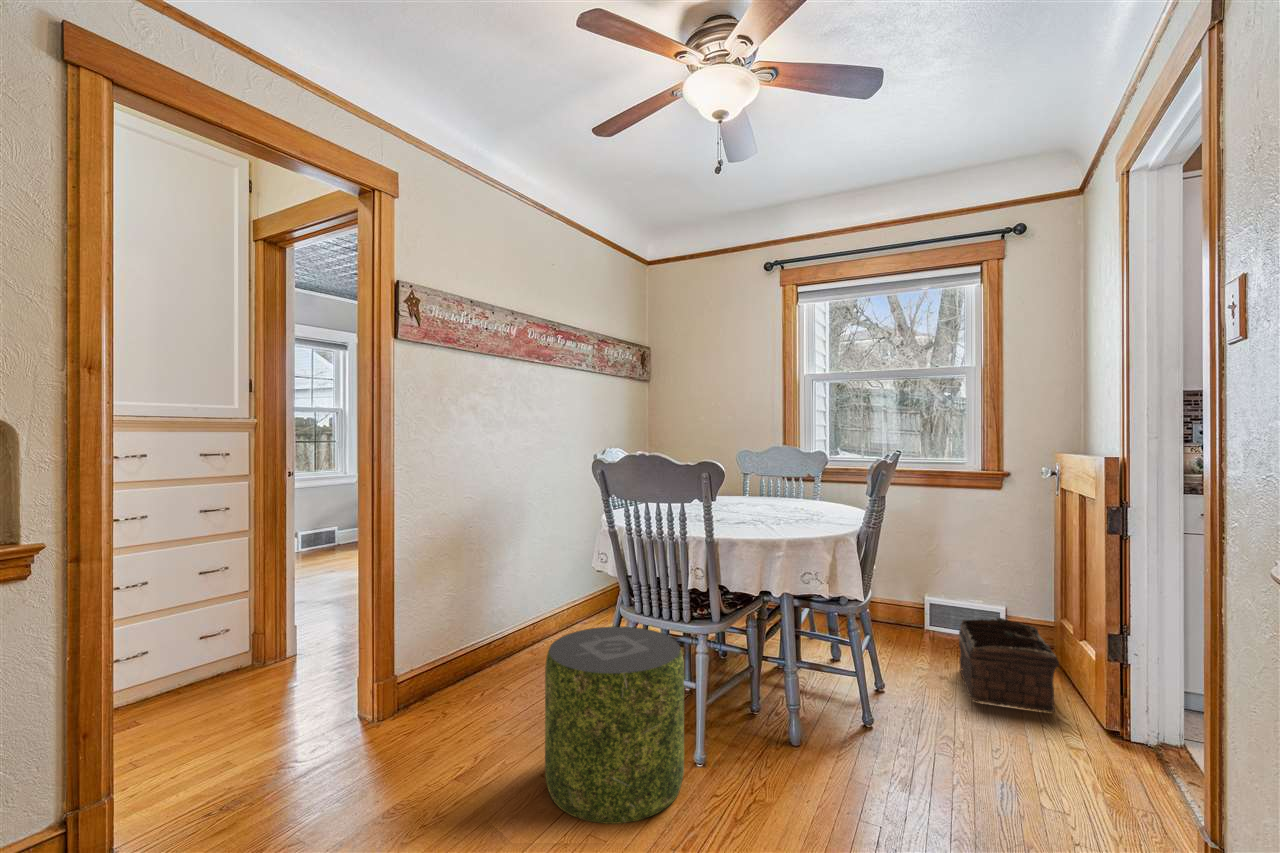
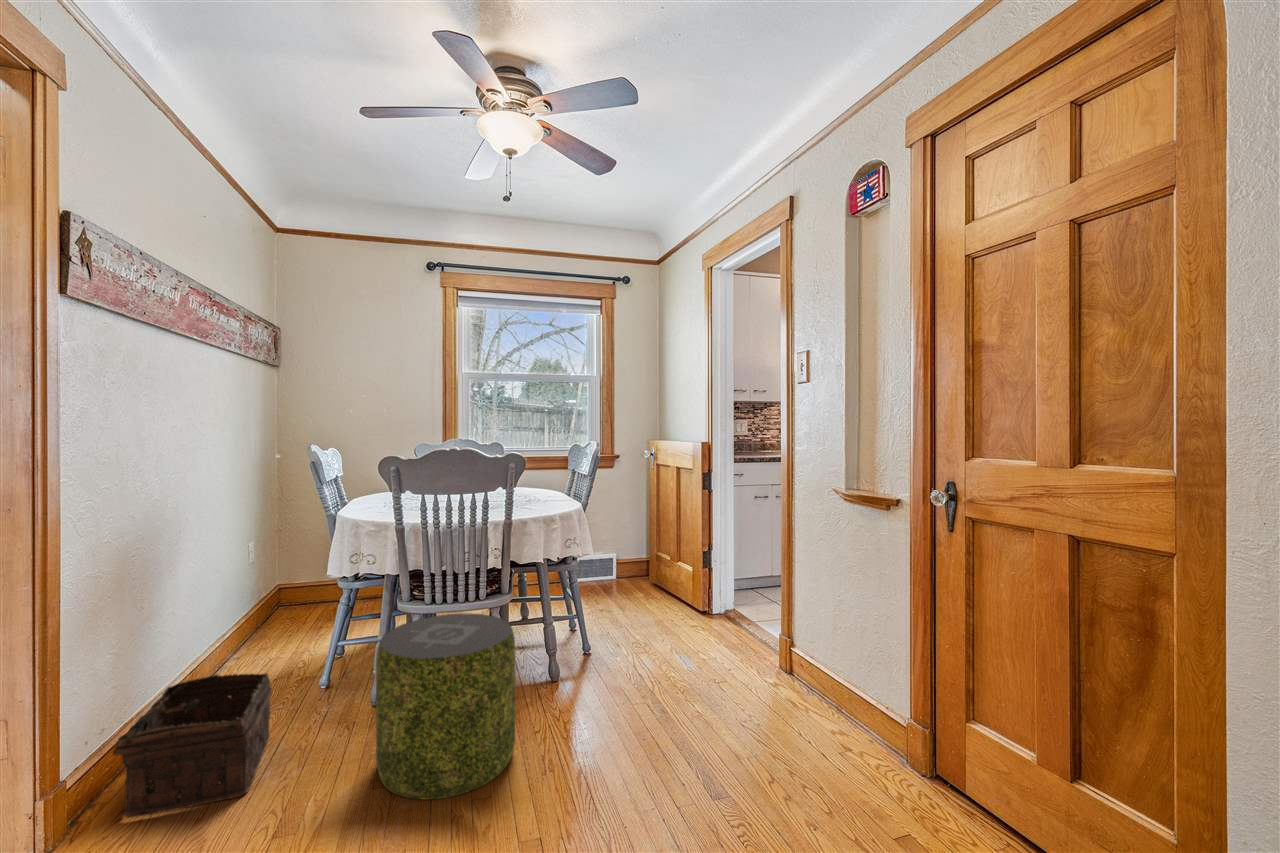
basket: present [959,618,1059,712] -> present [113,673,272,818]

